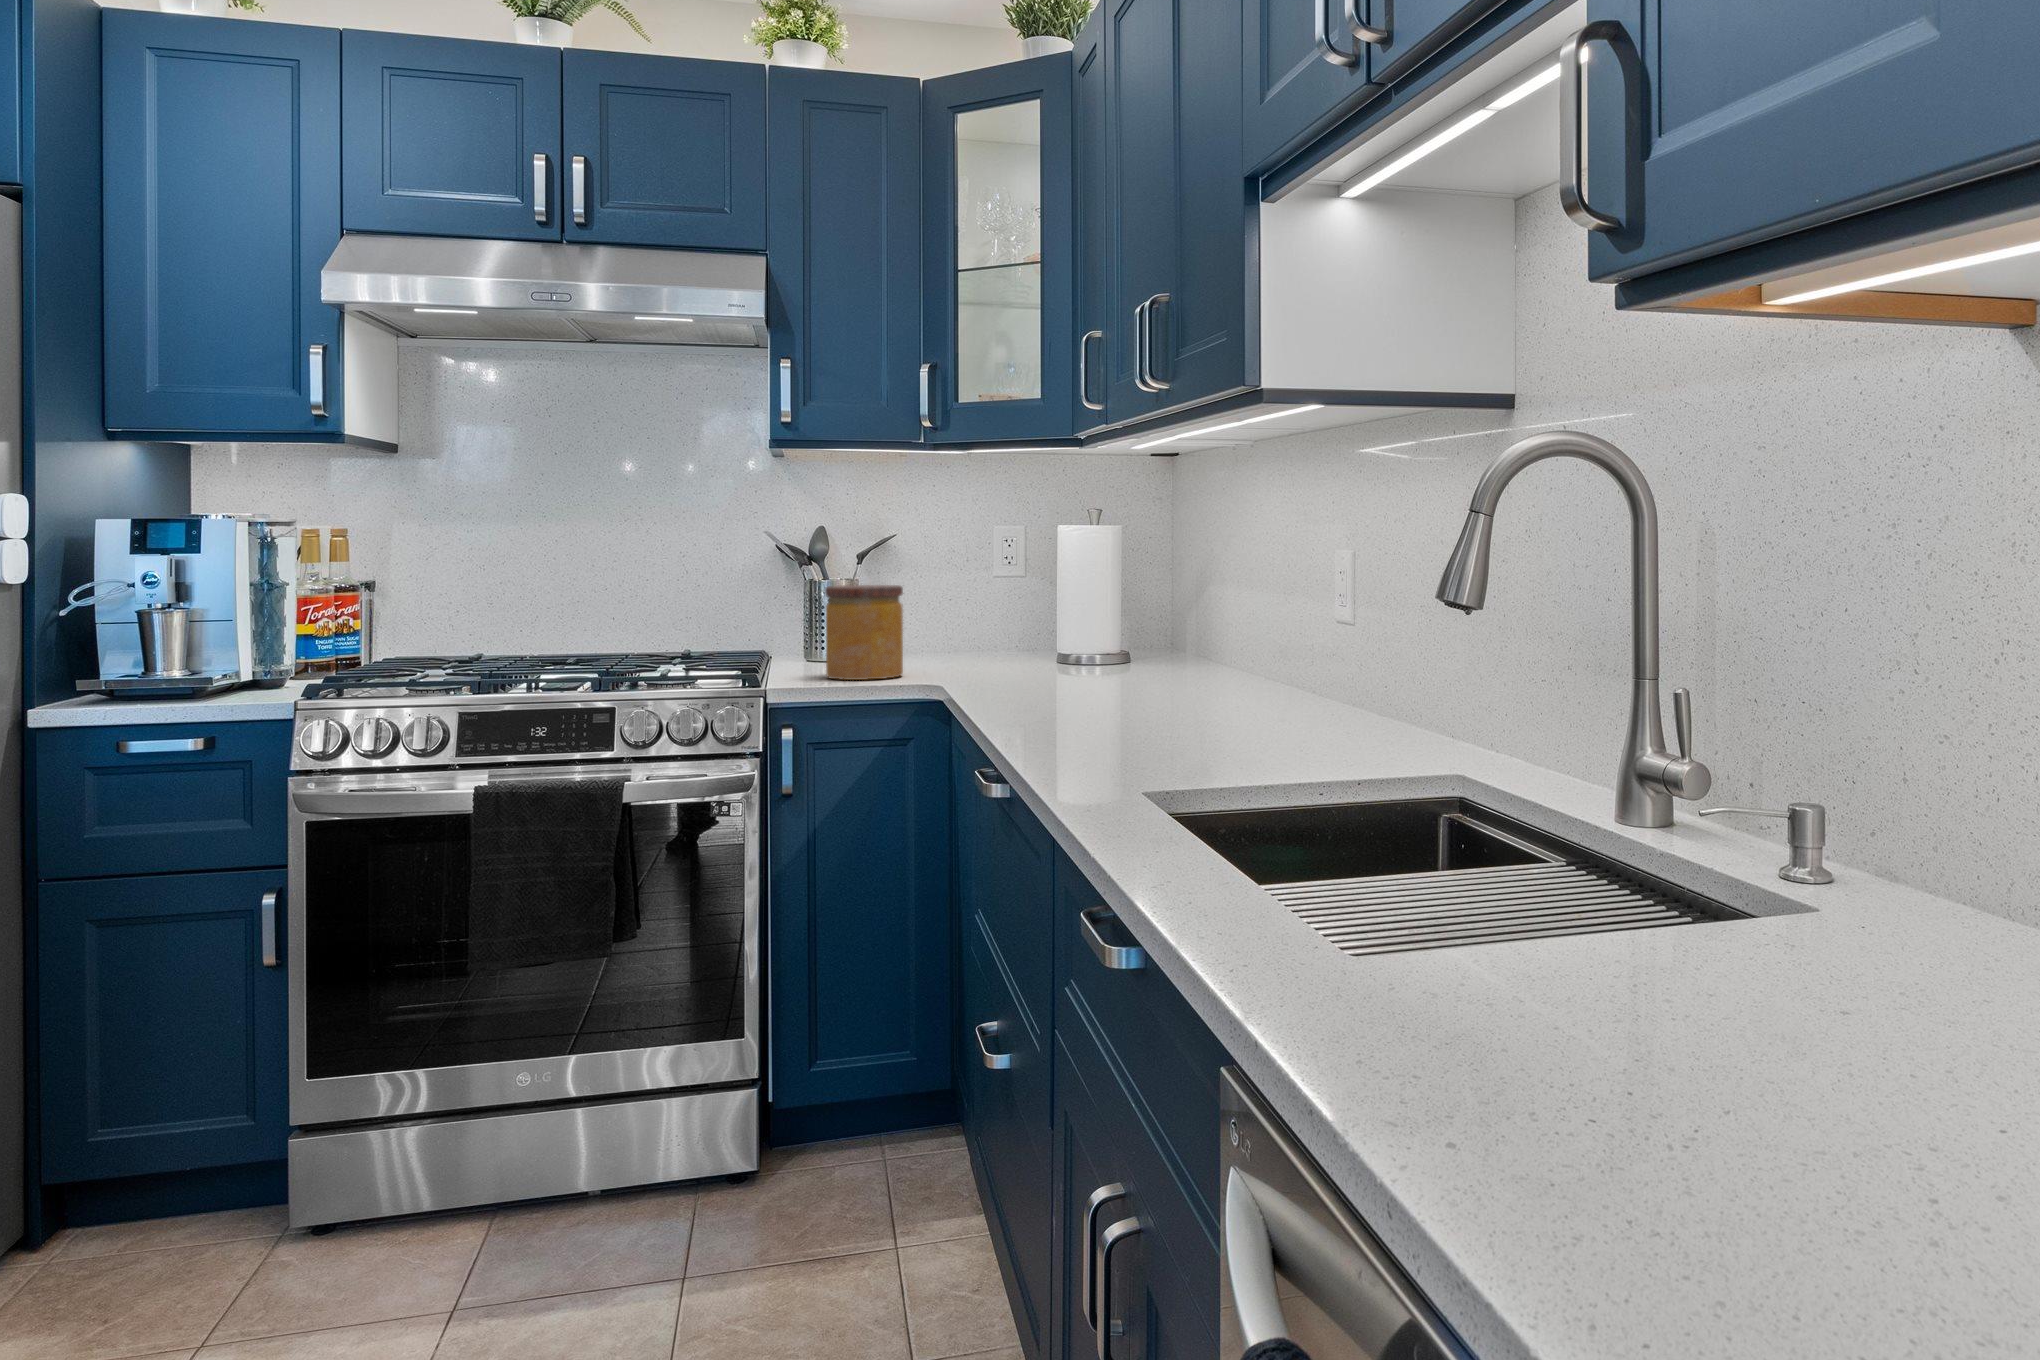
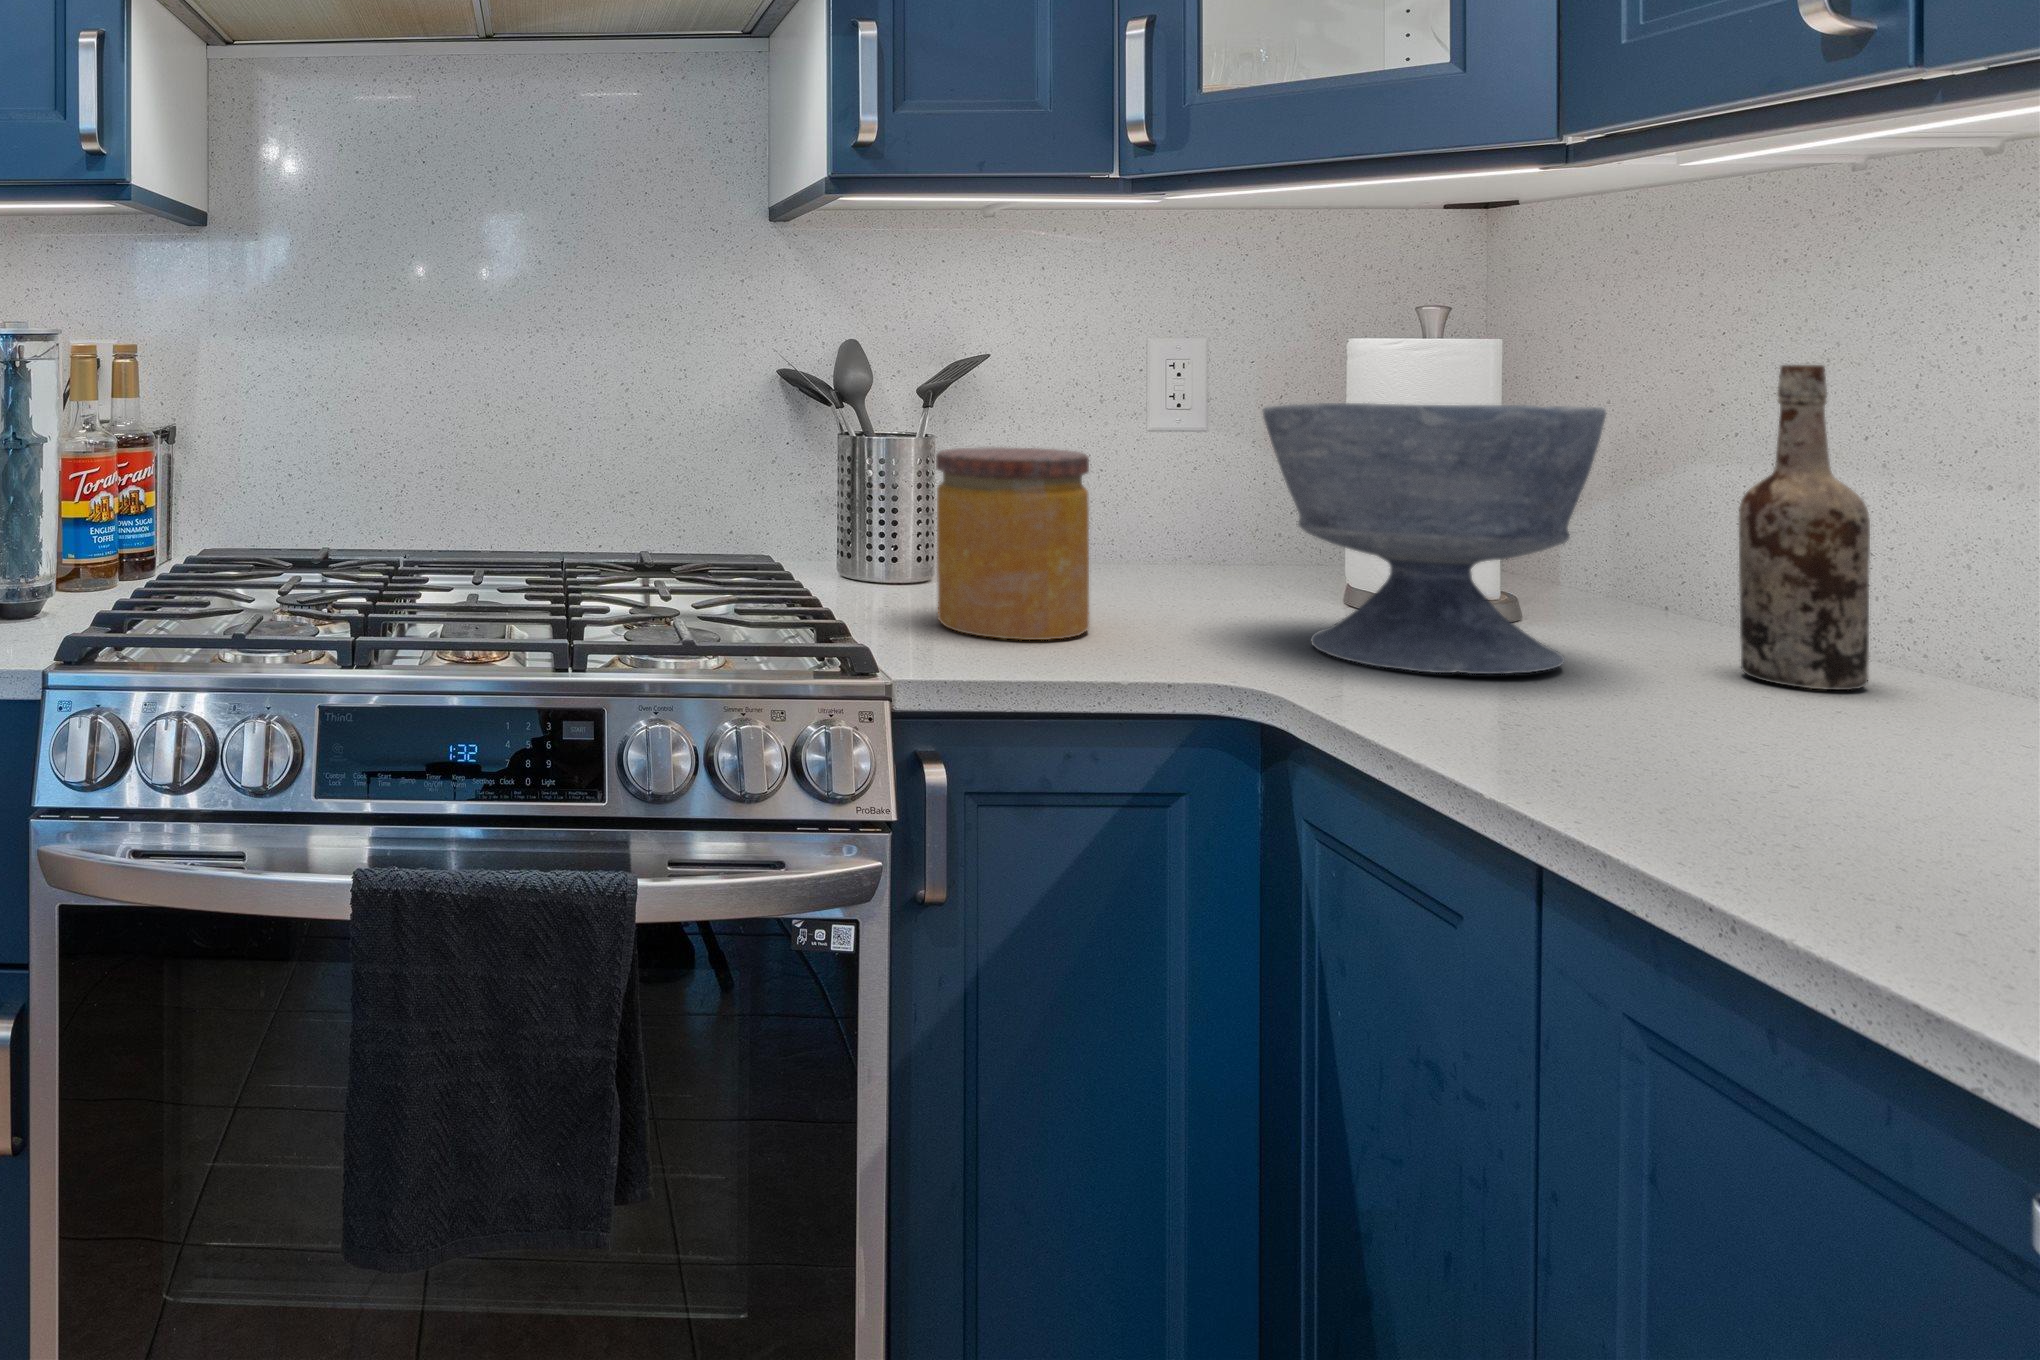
wine bottle: none [1166,538,1210,681] -> present [1739,365,1870,690]
bowl: none [979,557,1116,682] -> present [1263,403,1607,674]

